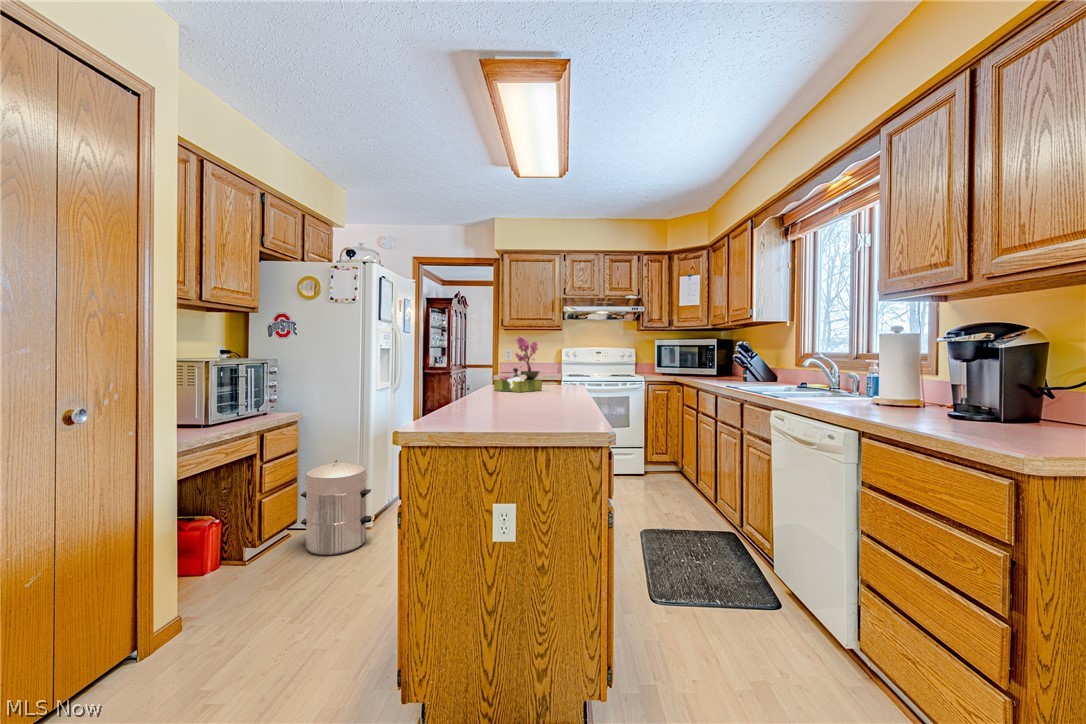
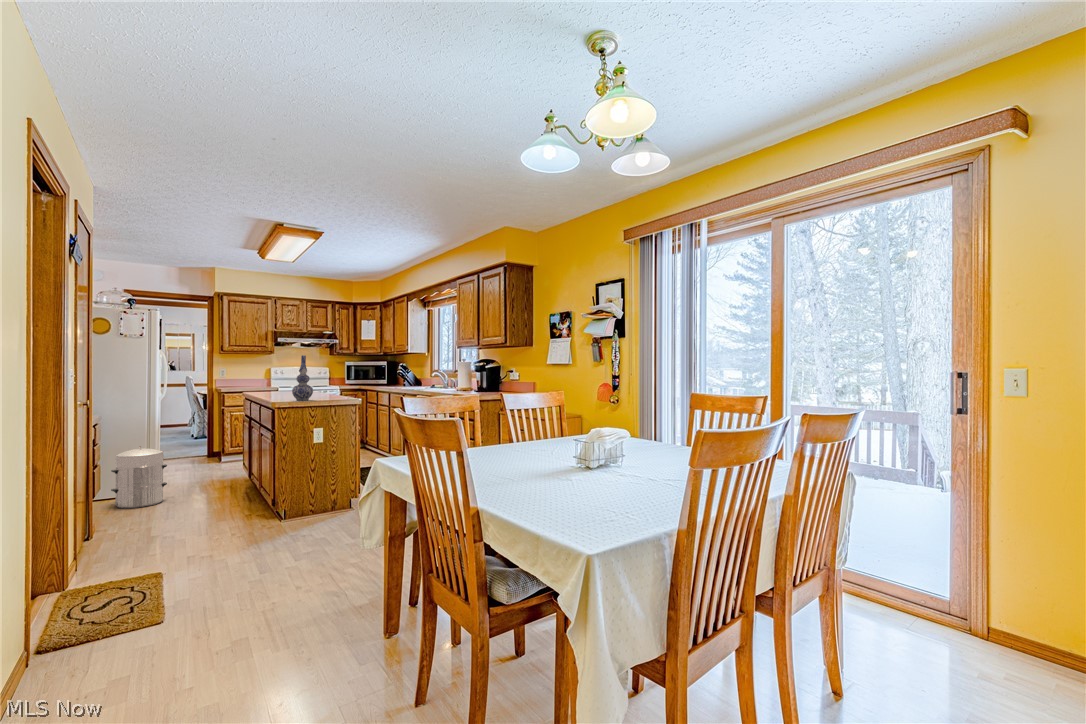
vase: none [444,307,494,427] -> present [292,355,313,401]
flower arrangement: present [494,336,542,392] -> none [256,361,287,396]

